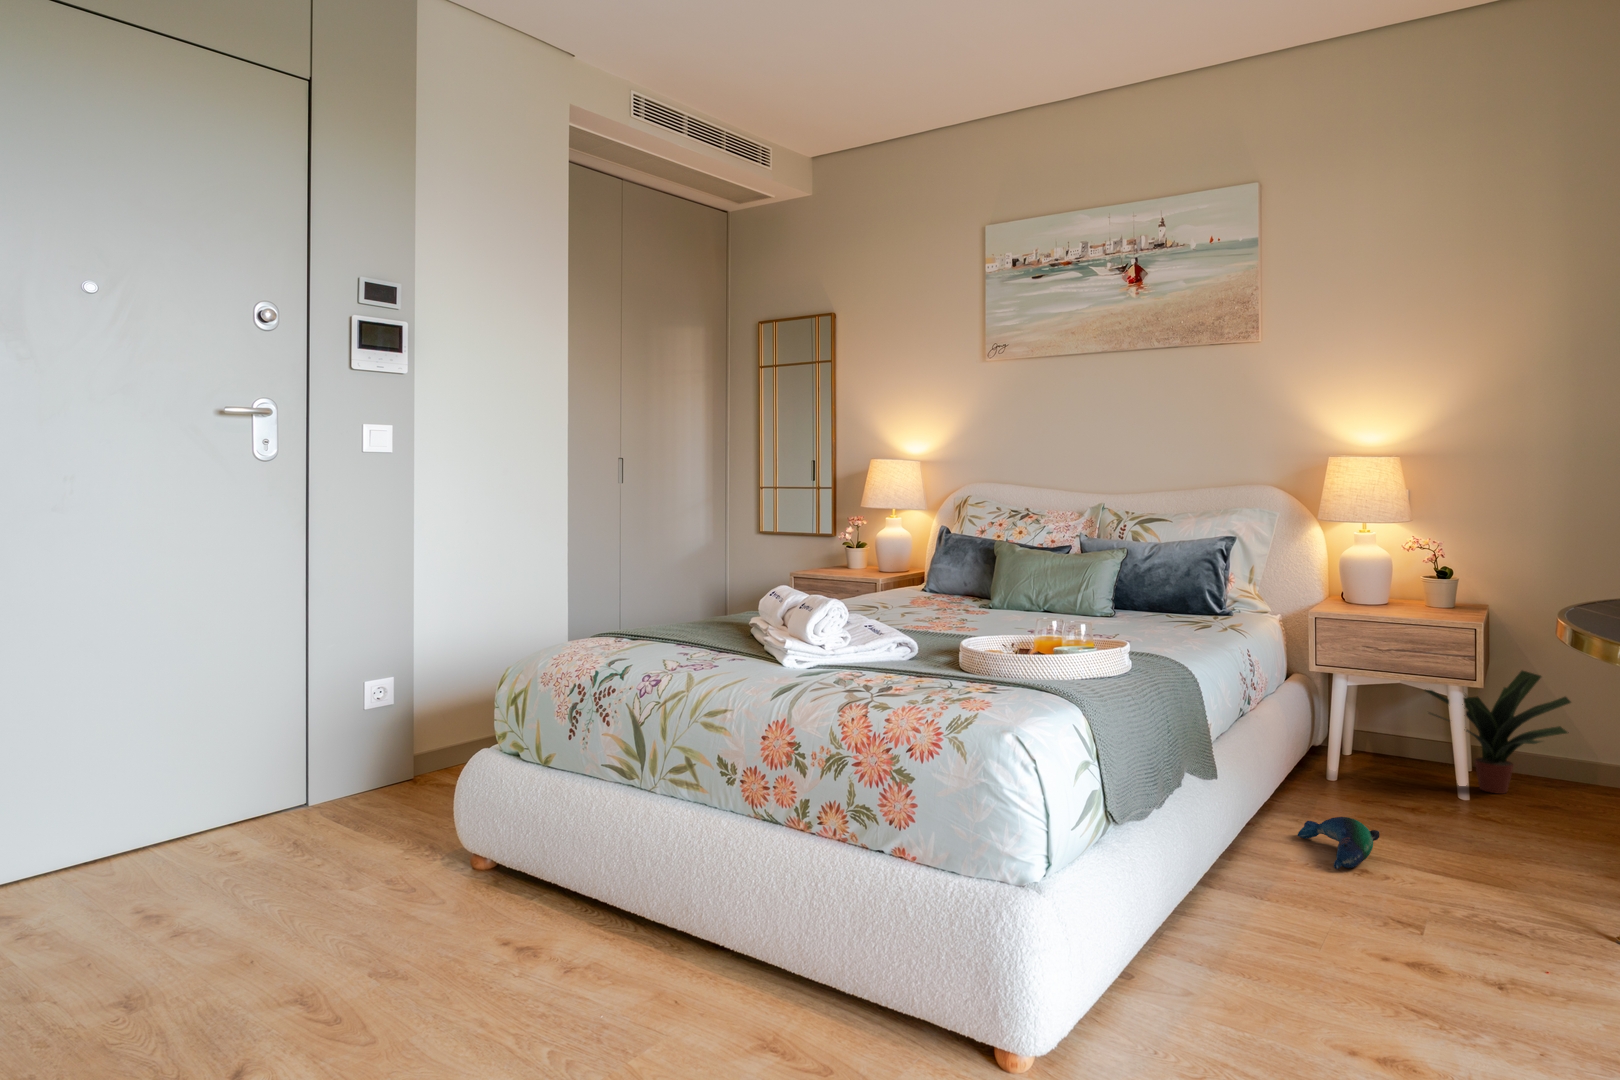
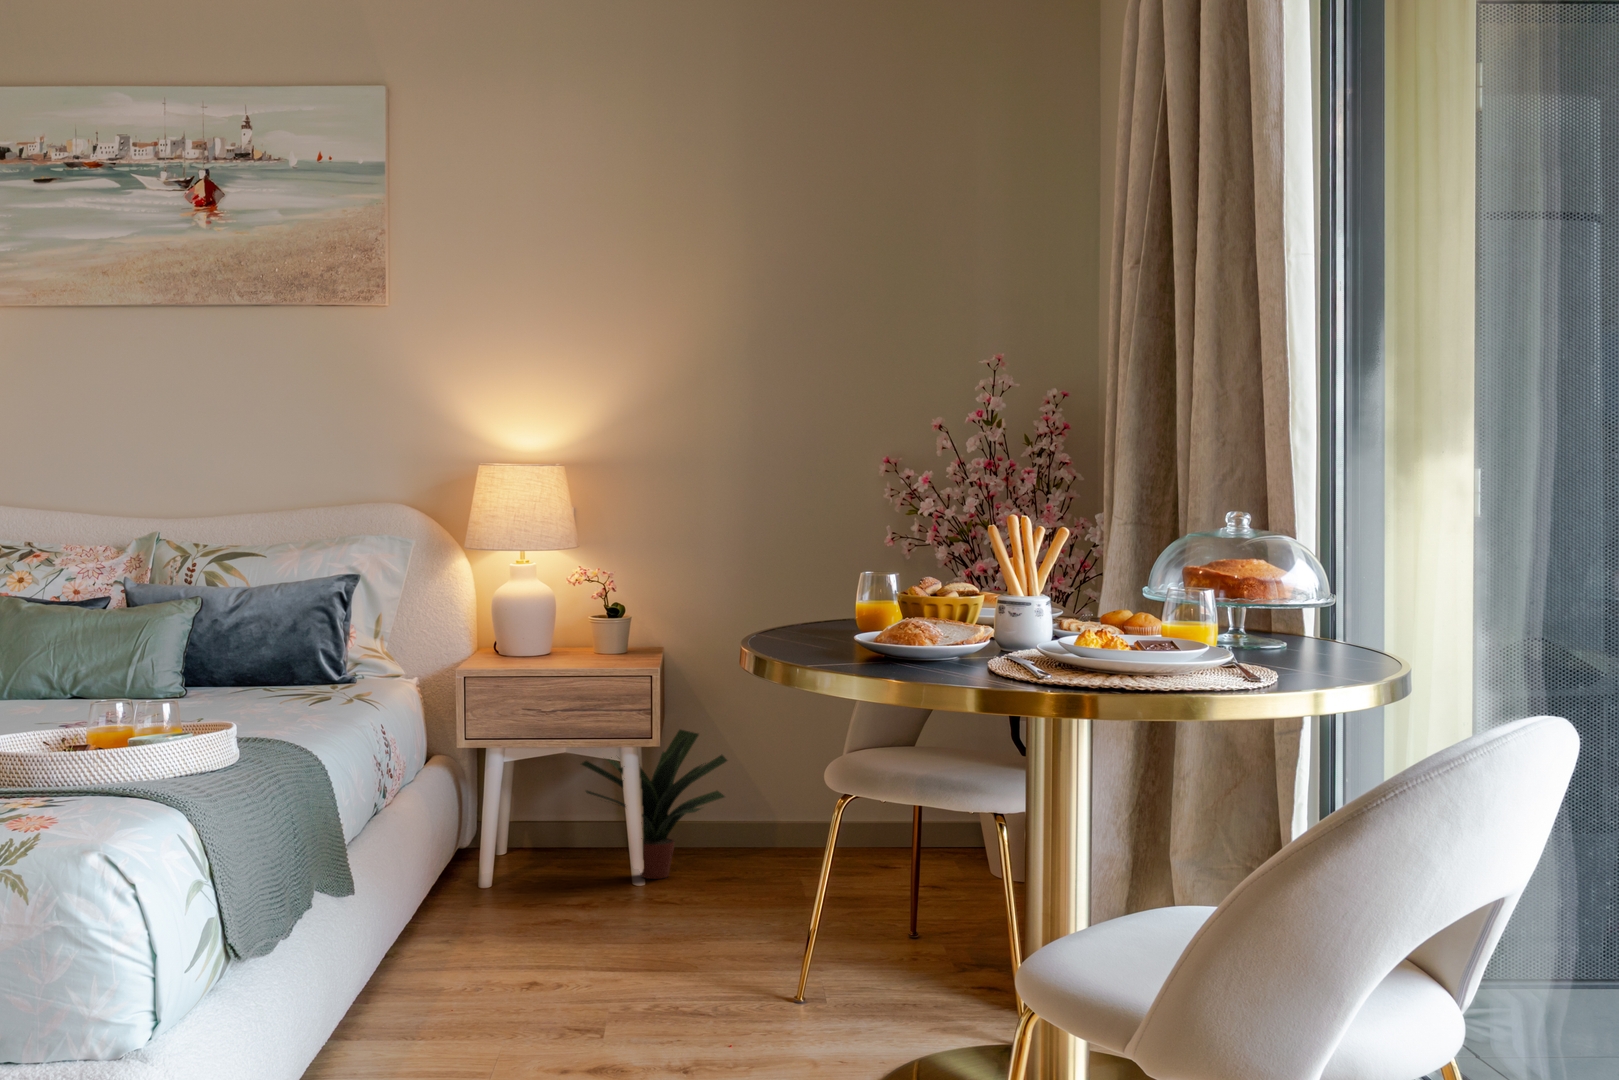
plush toy: present [1297,817,1380,869] -> none [446,928,543,993]

